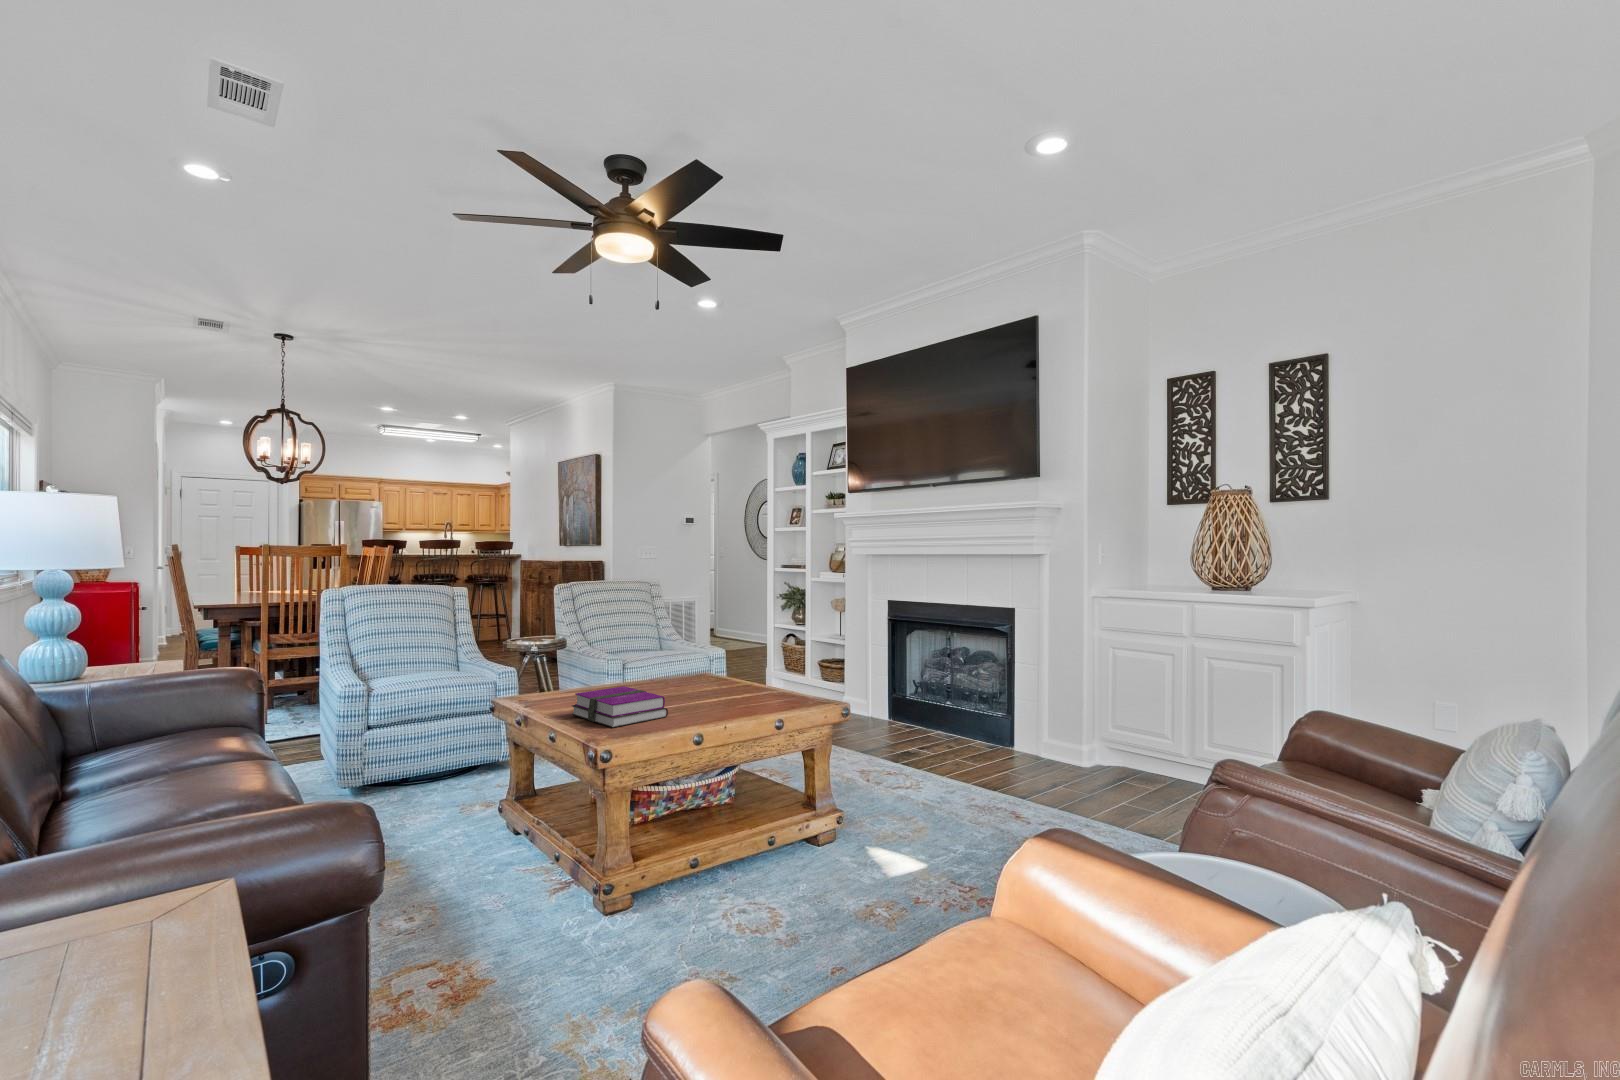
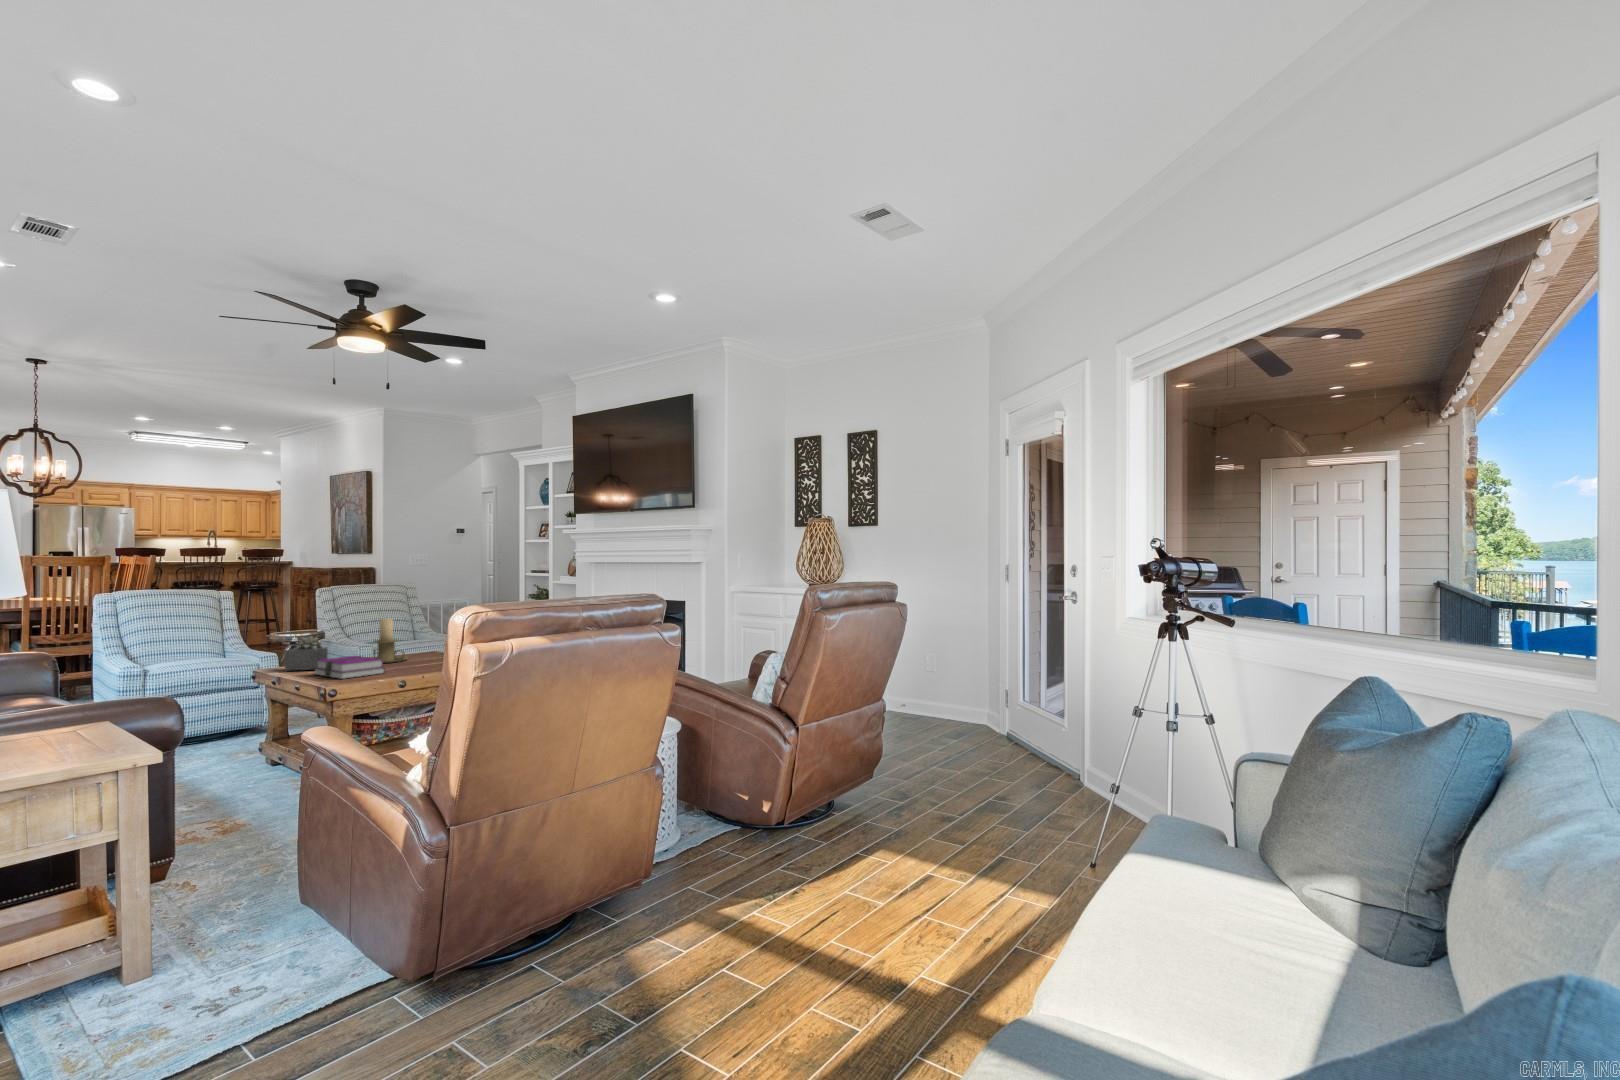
candle holder: none [627,631,684,694] -> present [373,619,408,663]
succulent plant: none [532,655,585,704] -> present [285,637,328,670]

